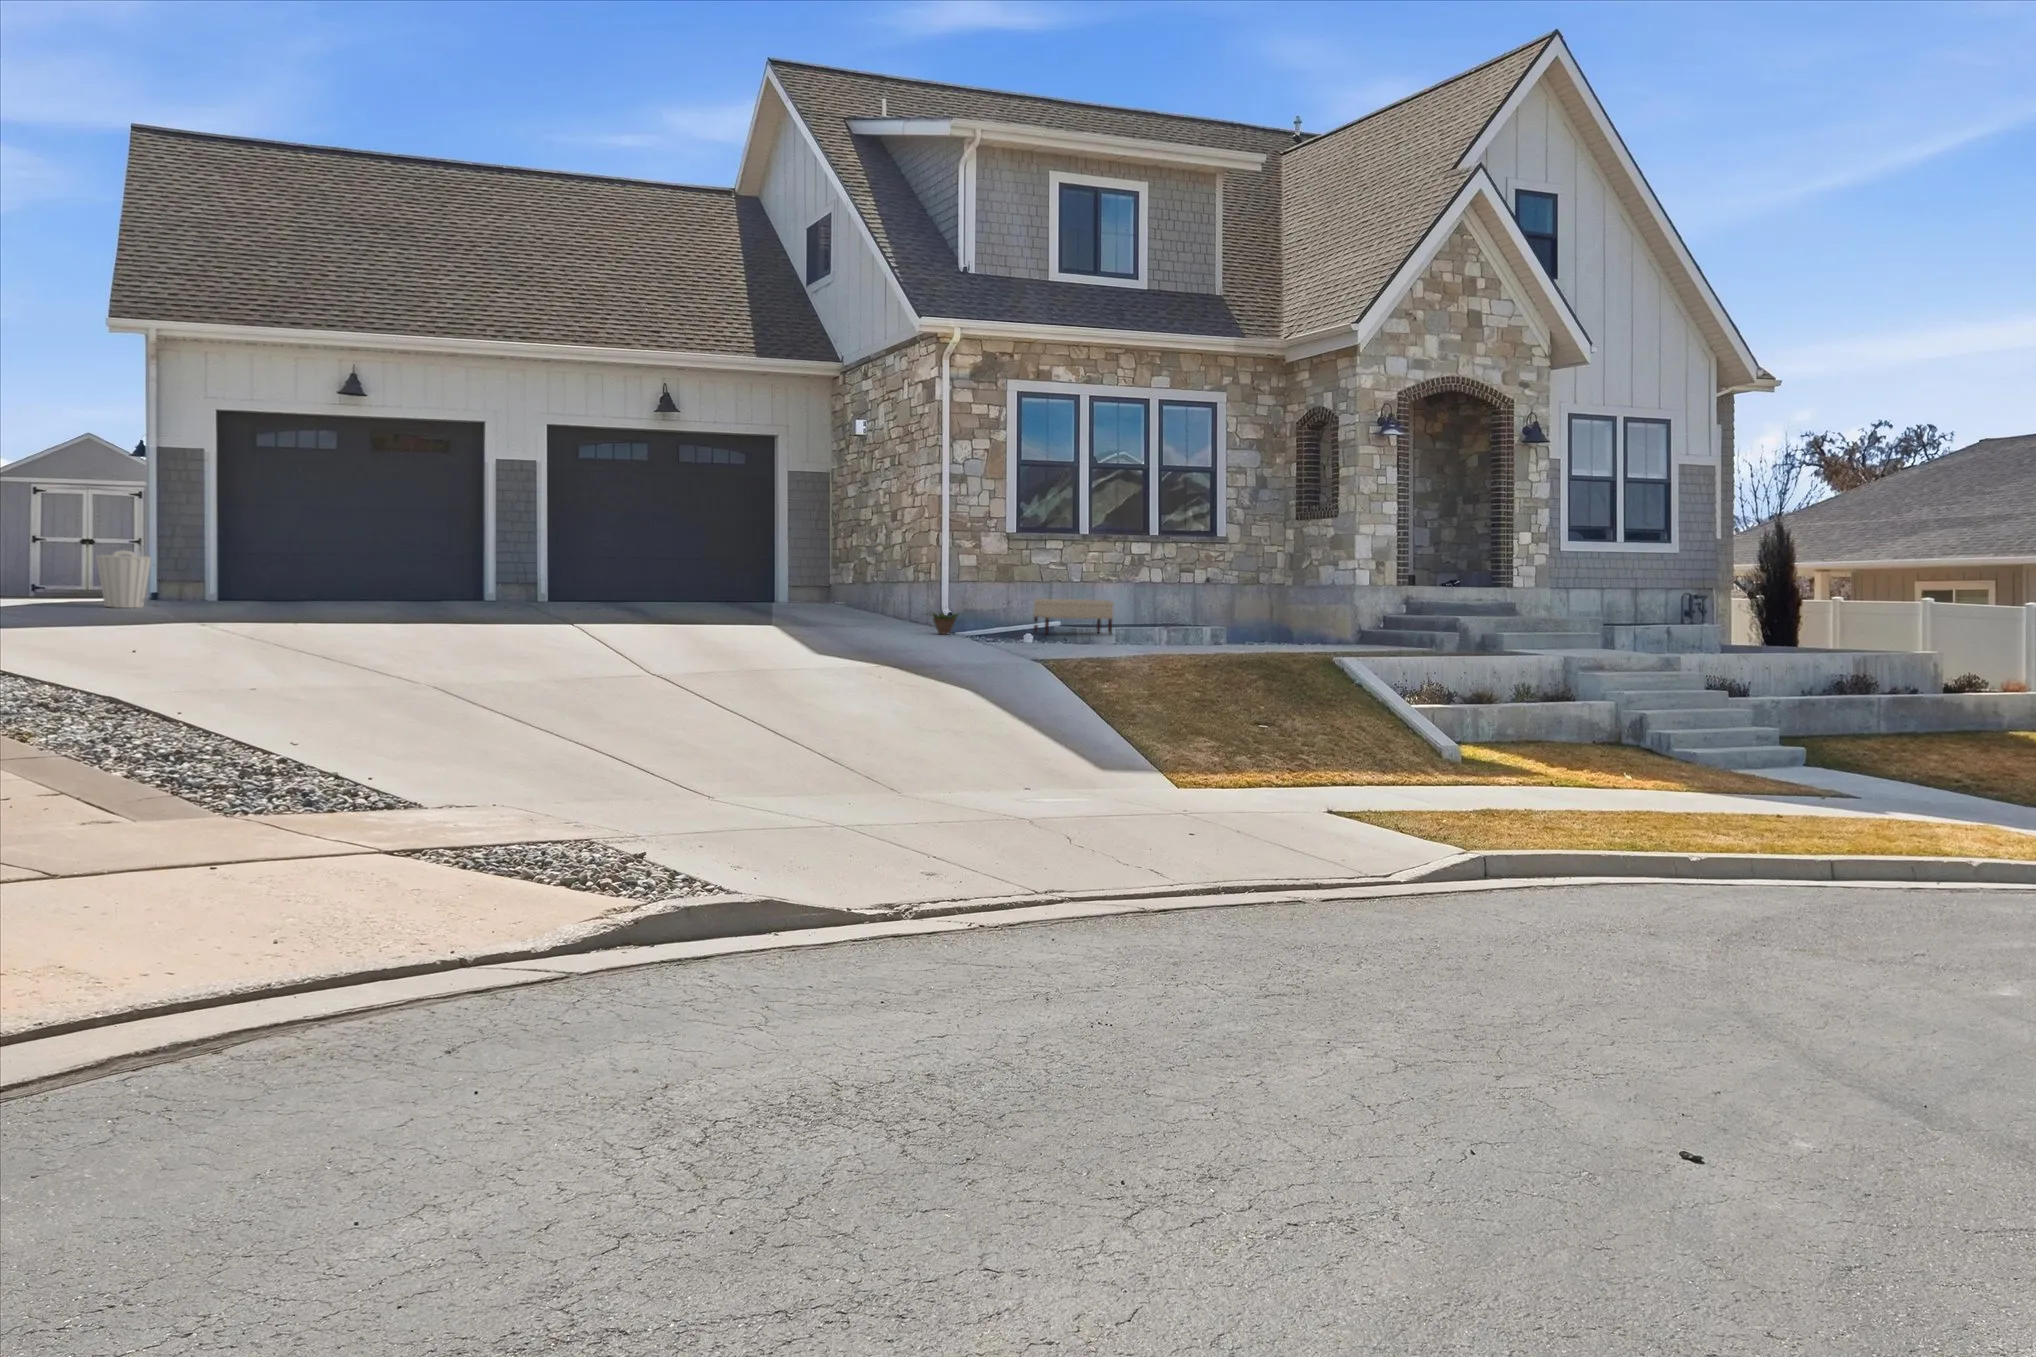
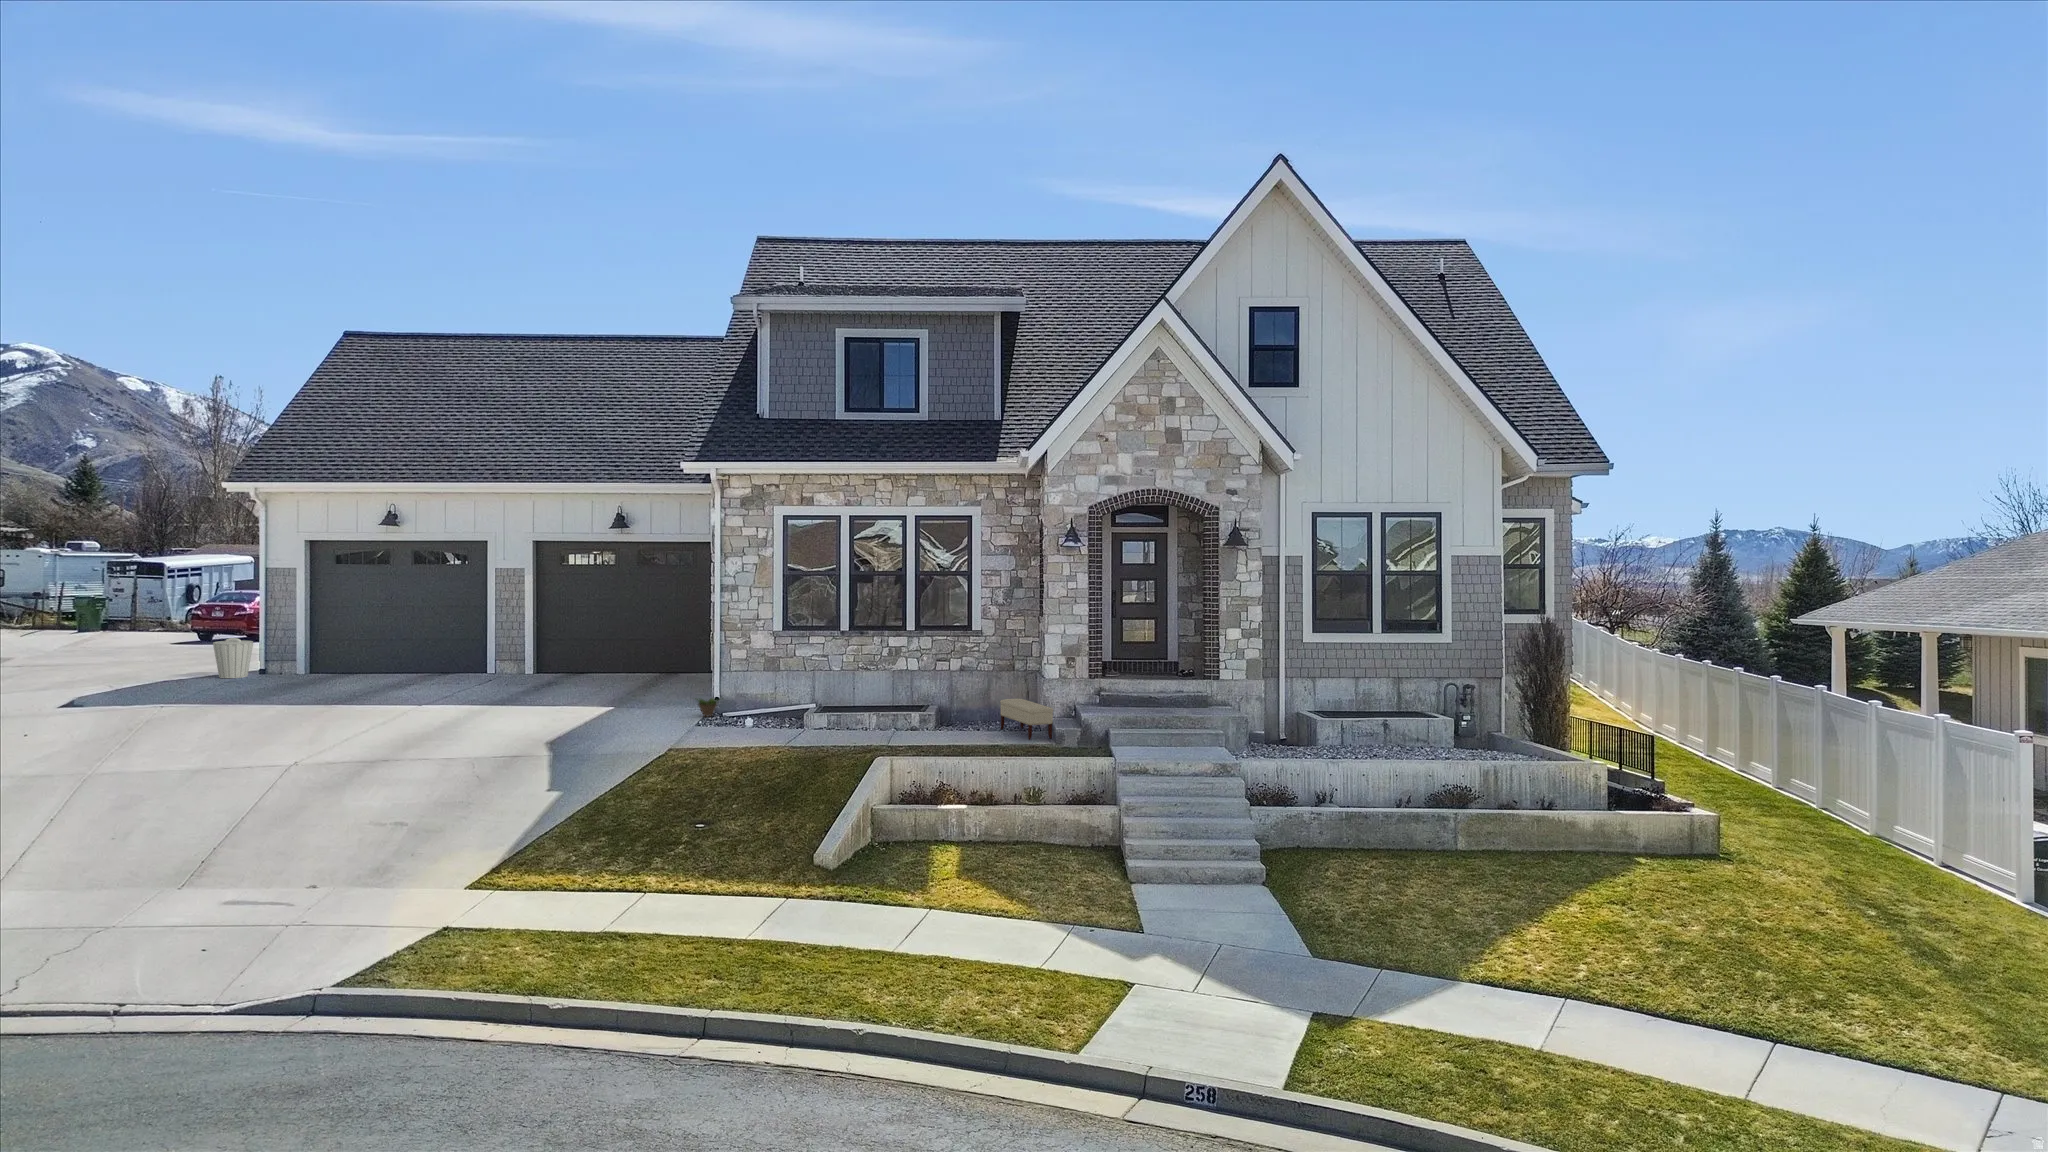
bench: present [1033,598,1114,634] -> present [1000,698,1053,740]

